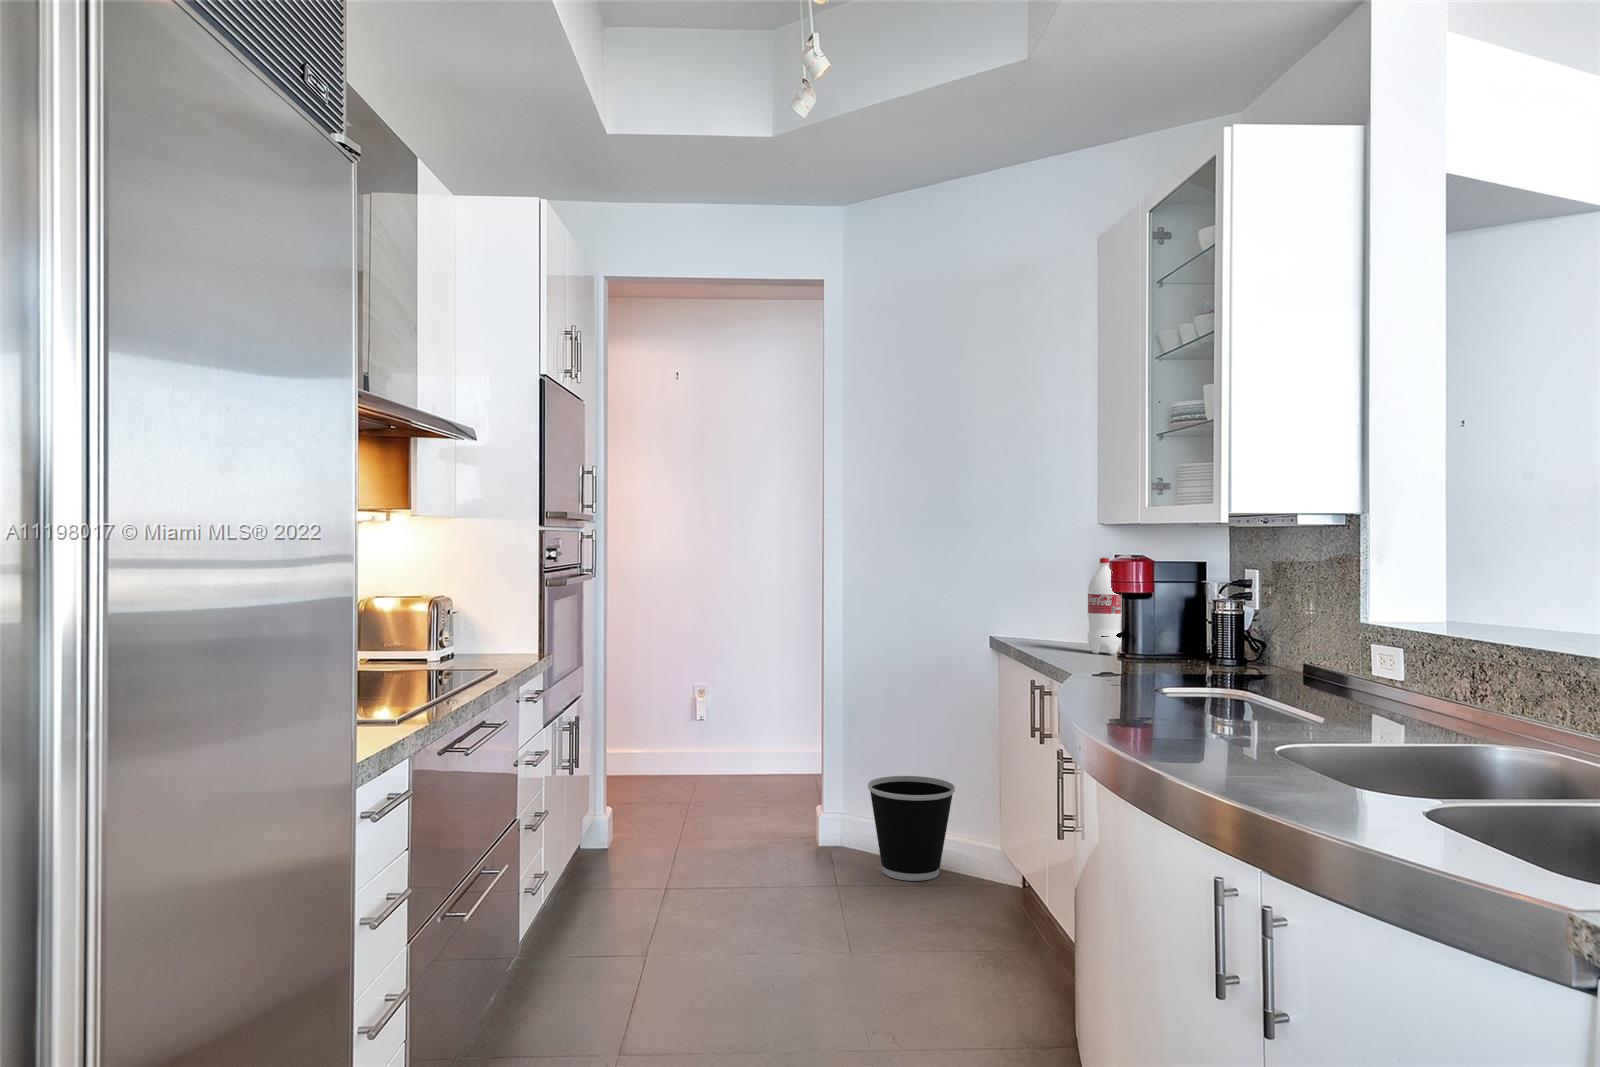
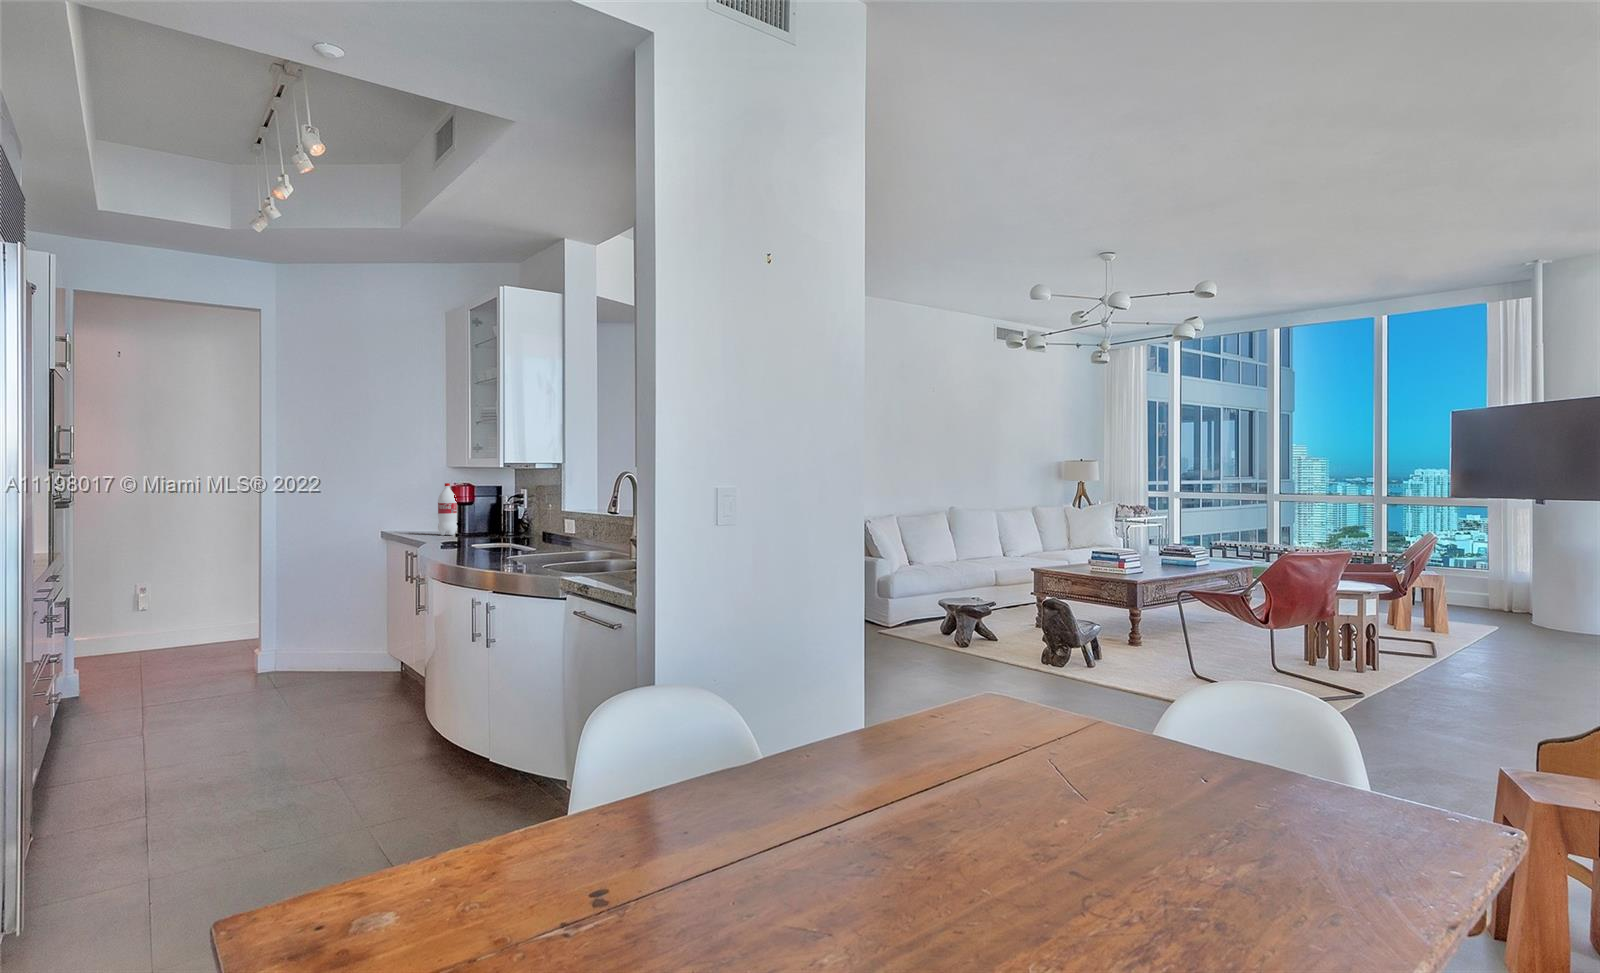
wastebasket: present [868,776,955,881] -> none [295,619,356,680]

